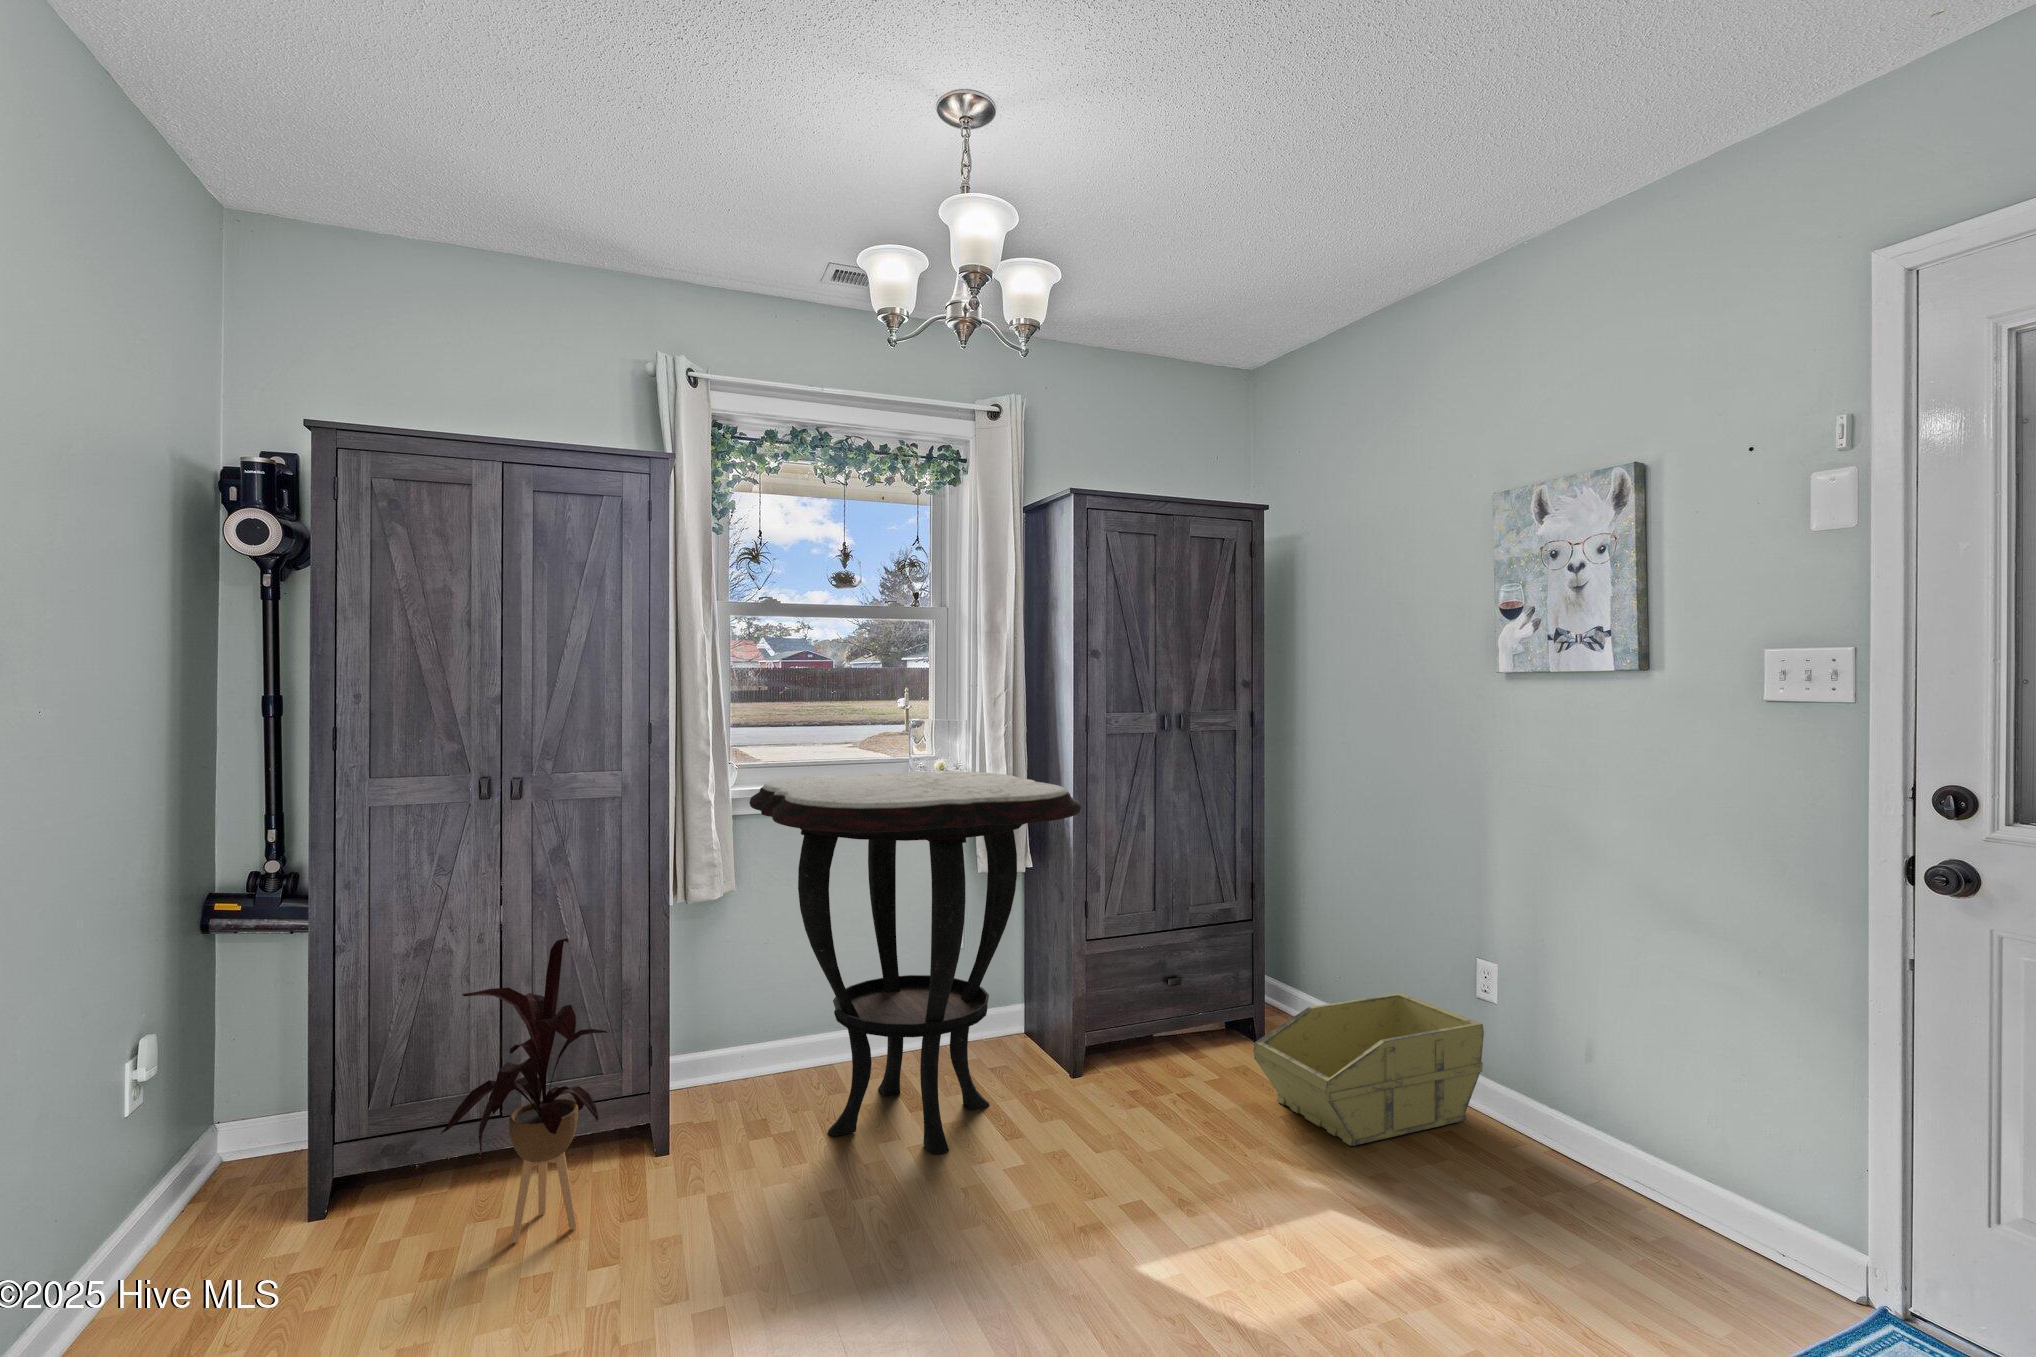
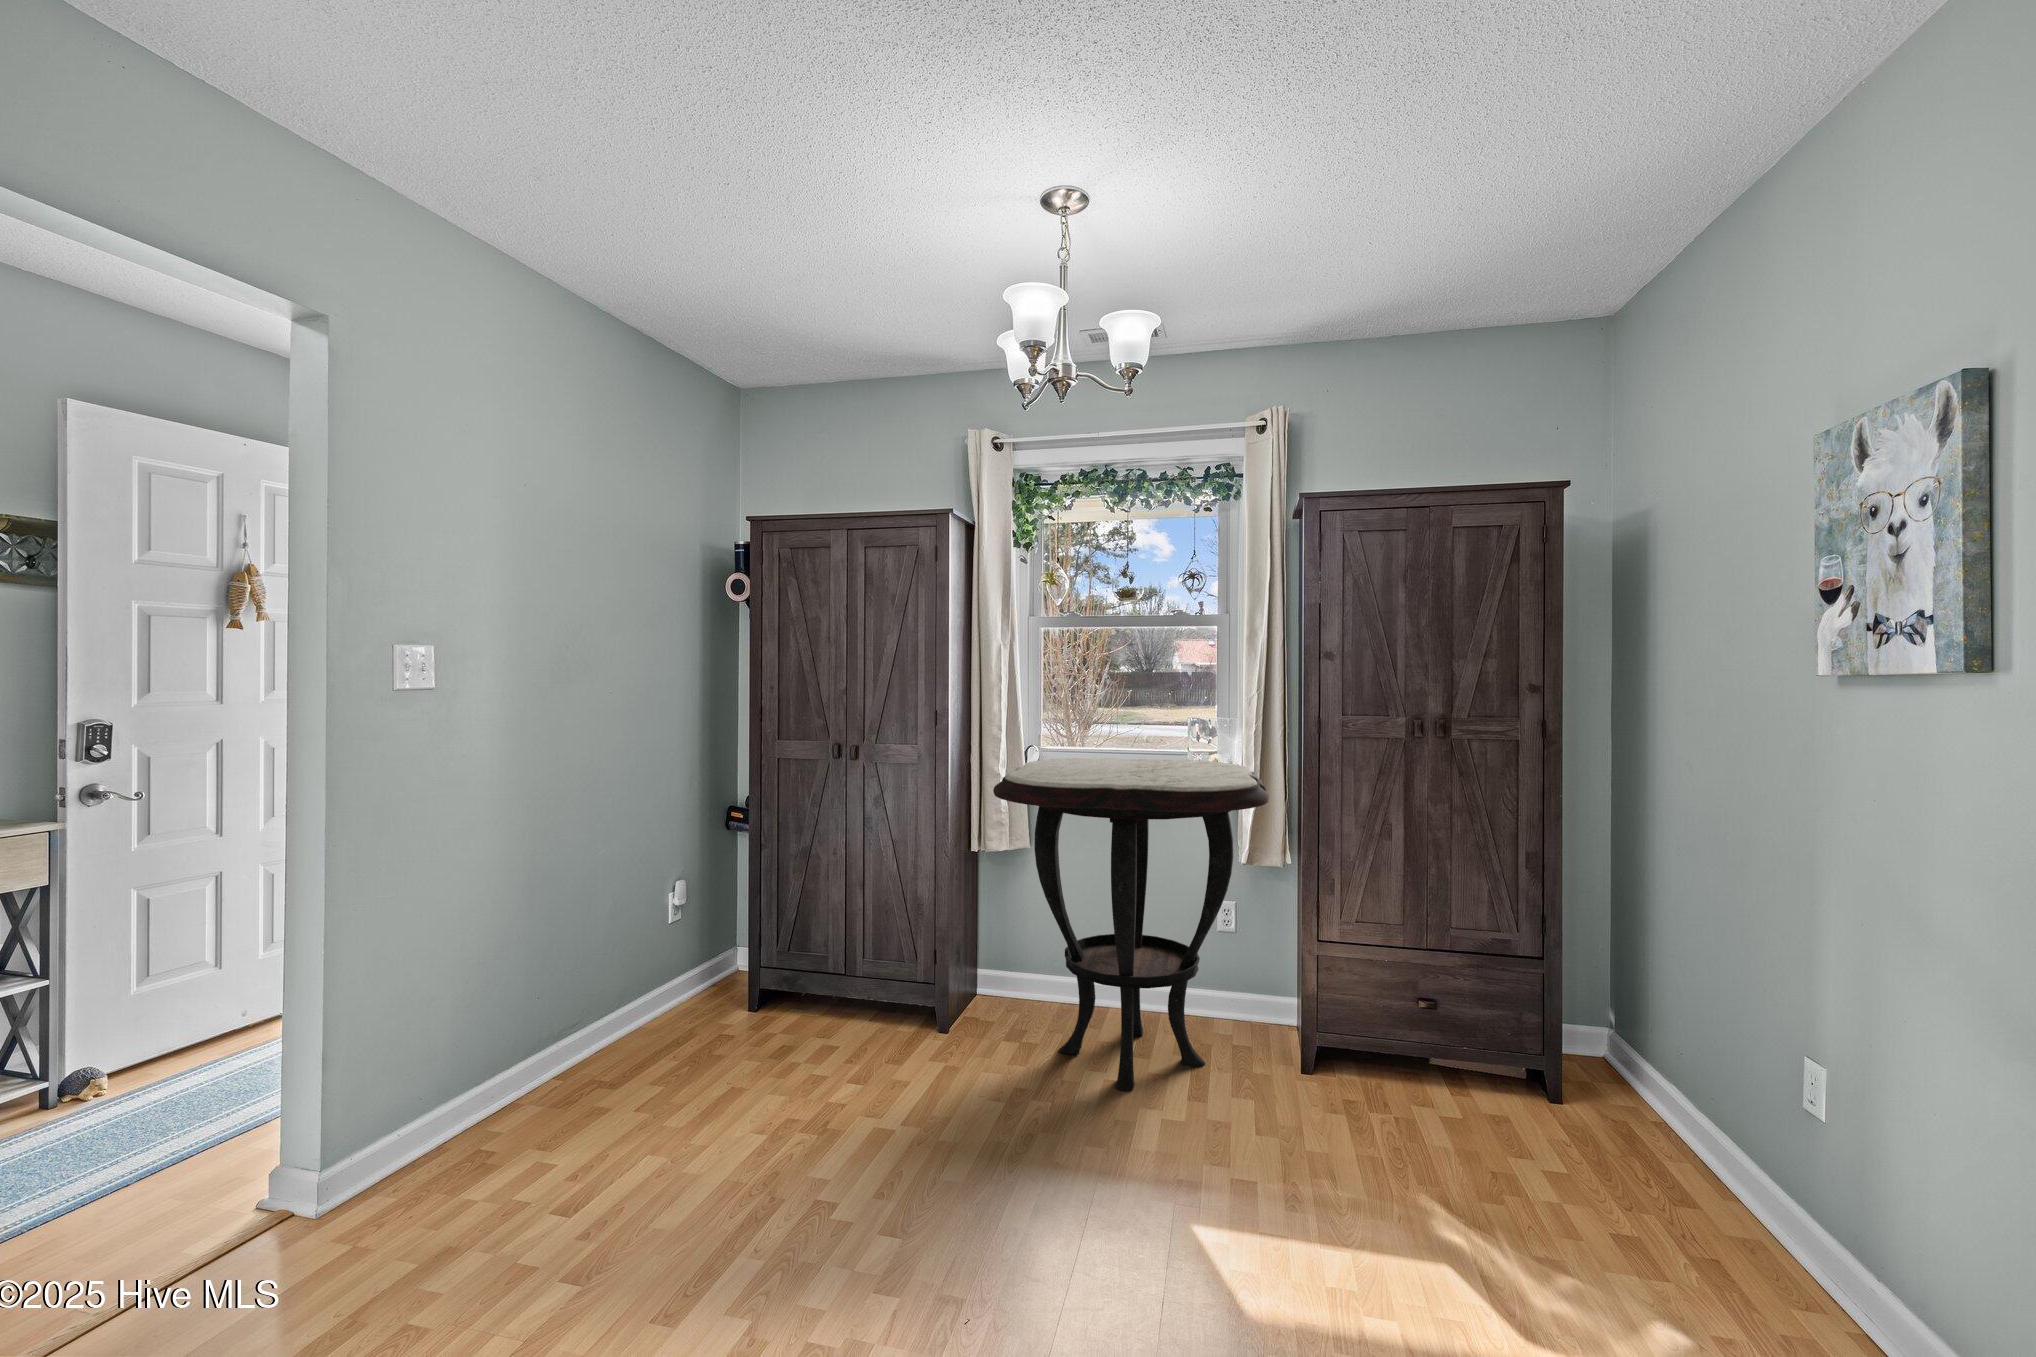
house plant: present [440,938,607,1243] -> none [768,858,877,1061]
storage bin: present [1253,993,1484,1146] -> none [1468,1056,1791,1250]

